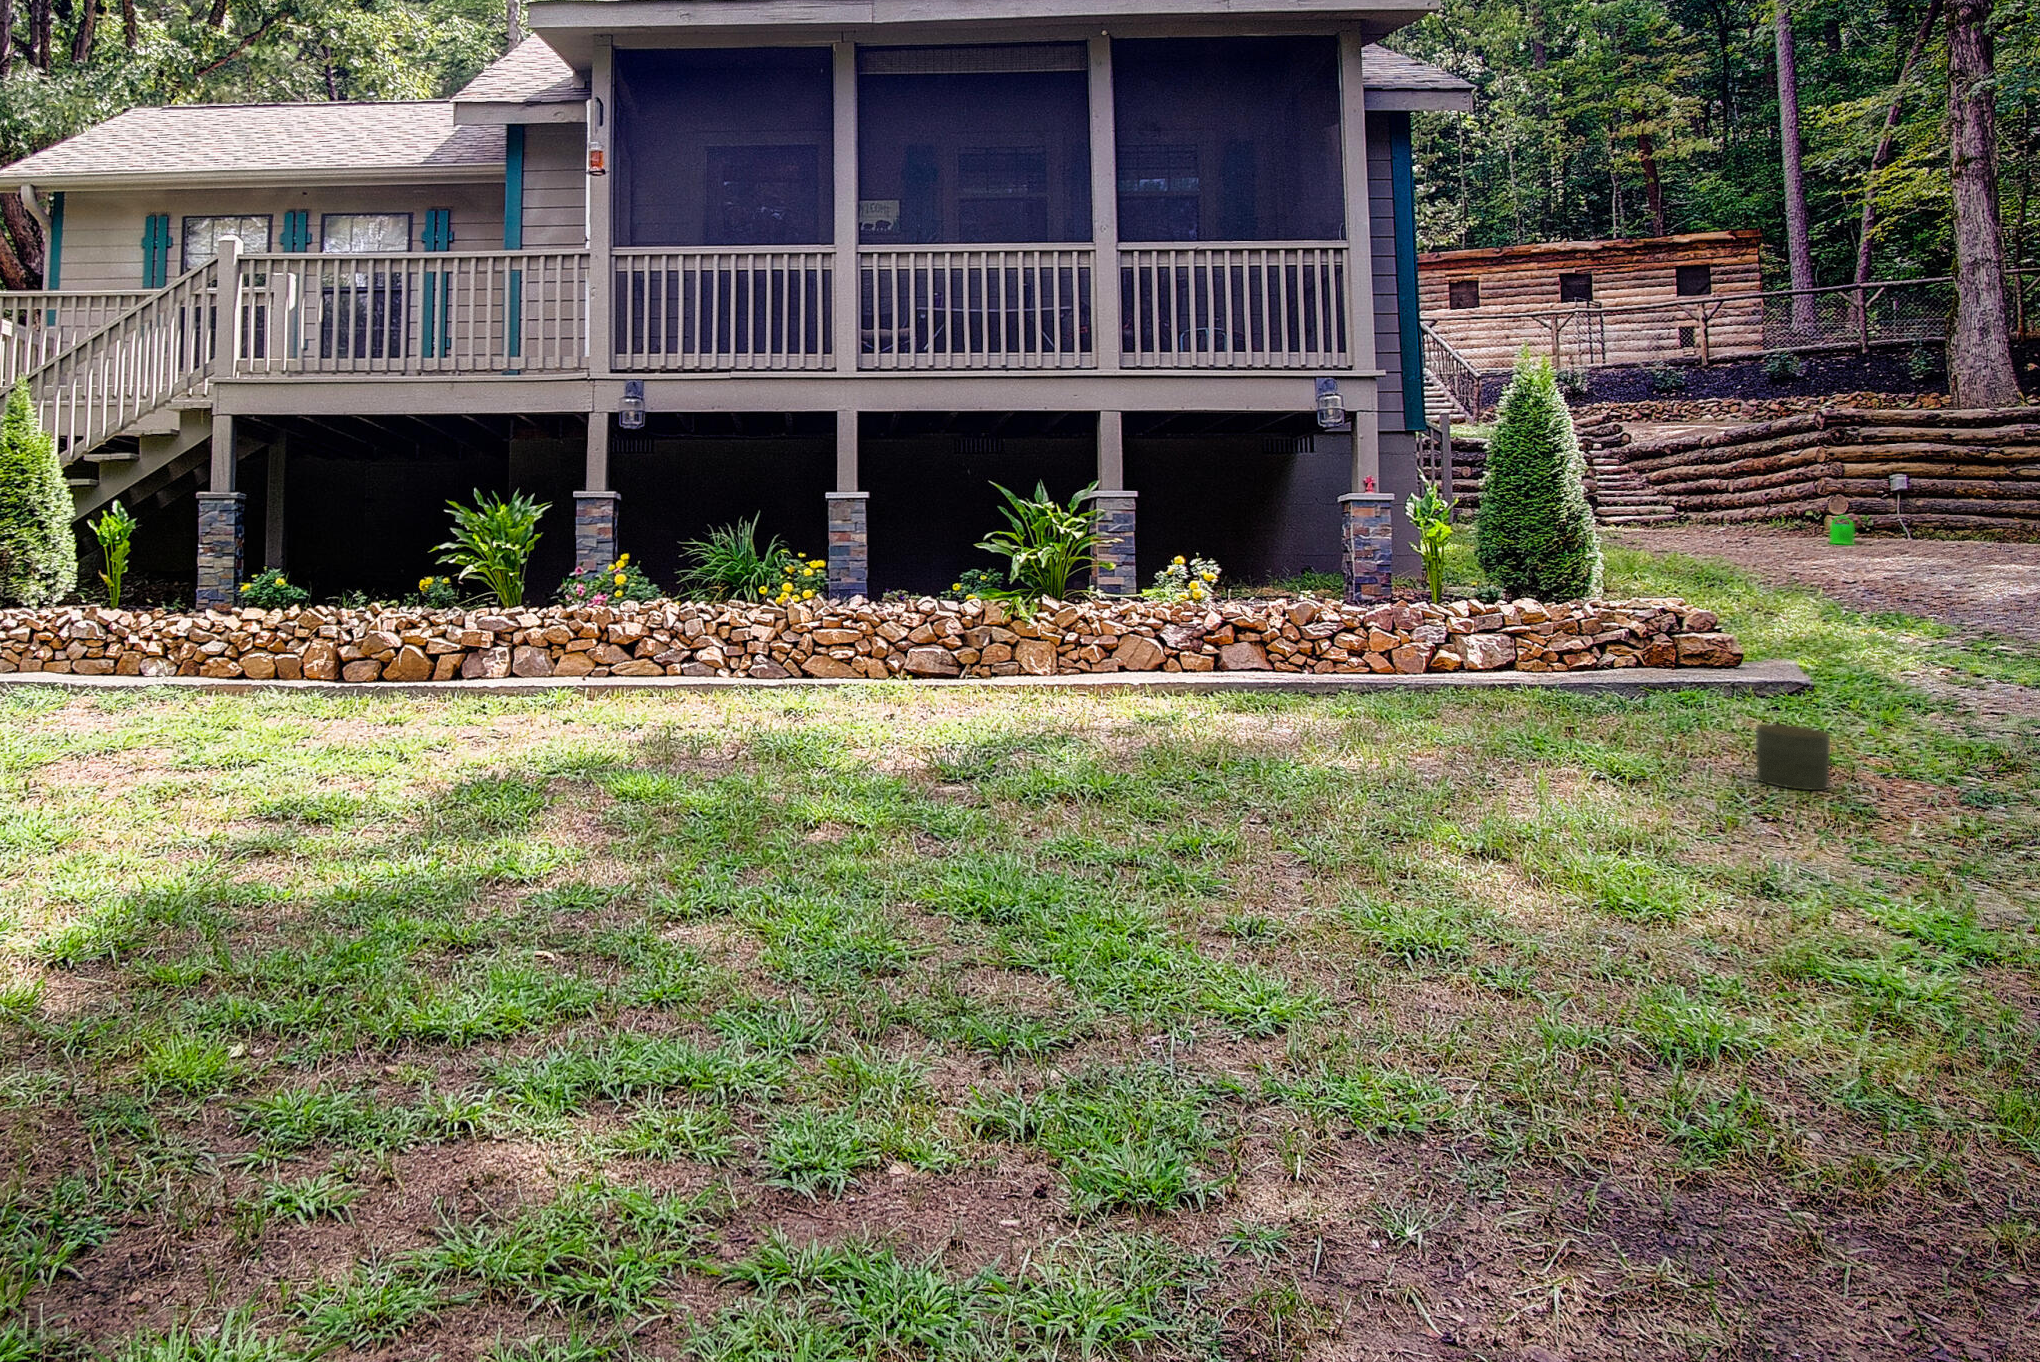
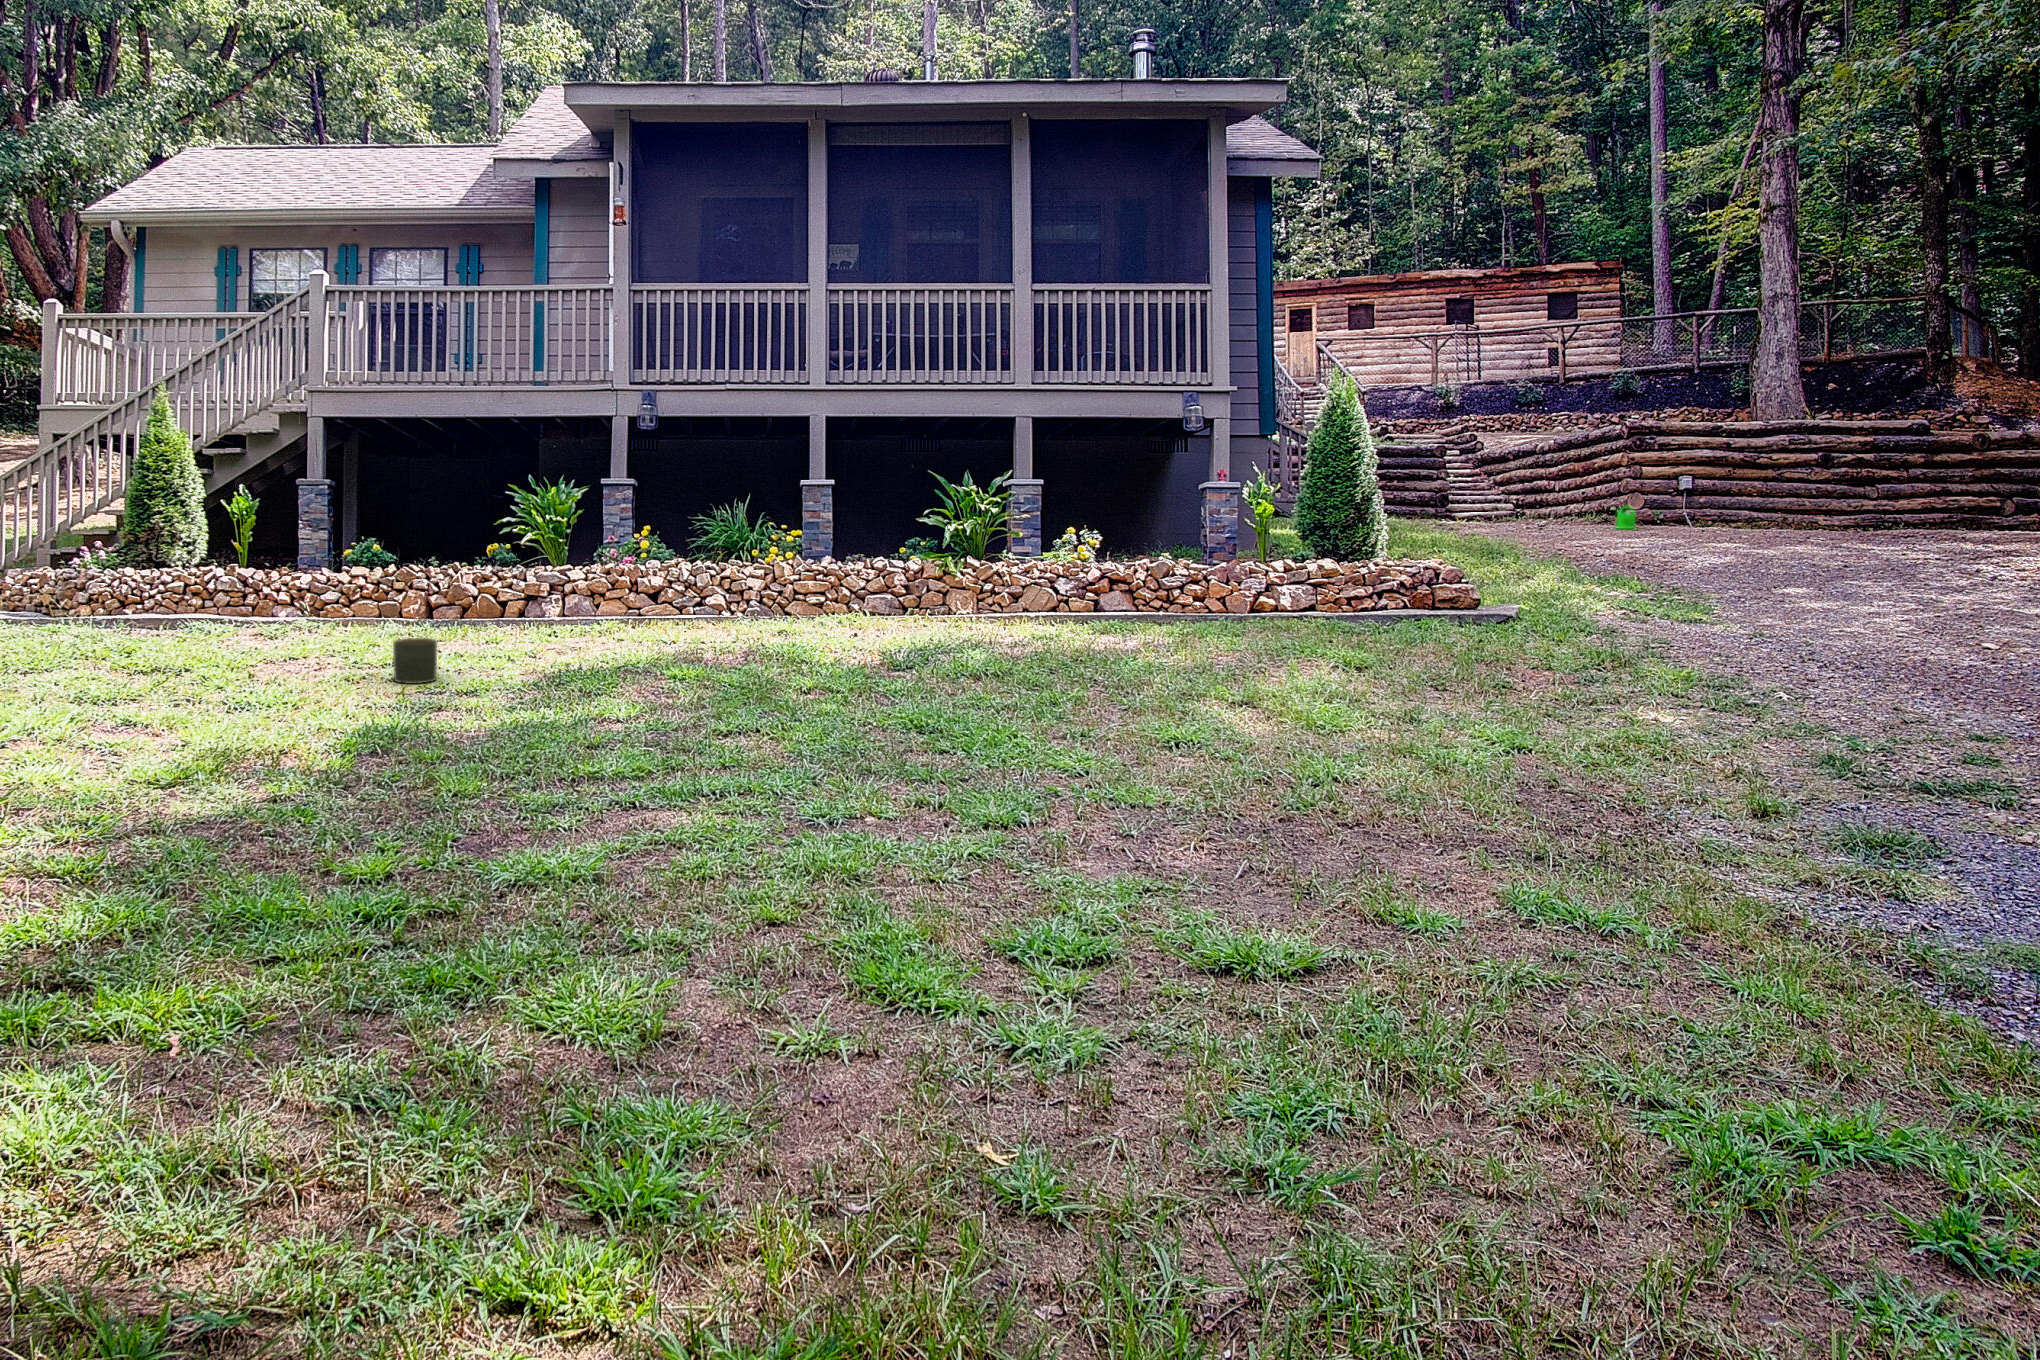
planter: present [1756,724,1830,790] -> present [393,638,437,684]

